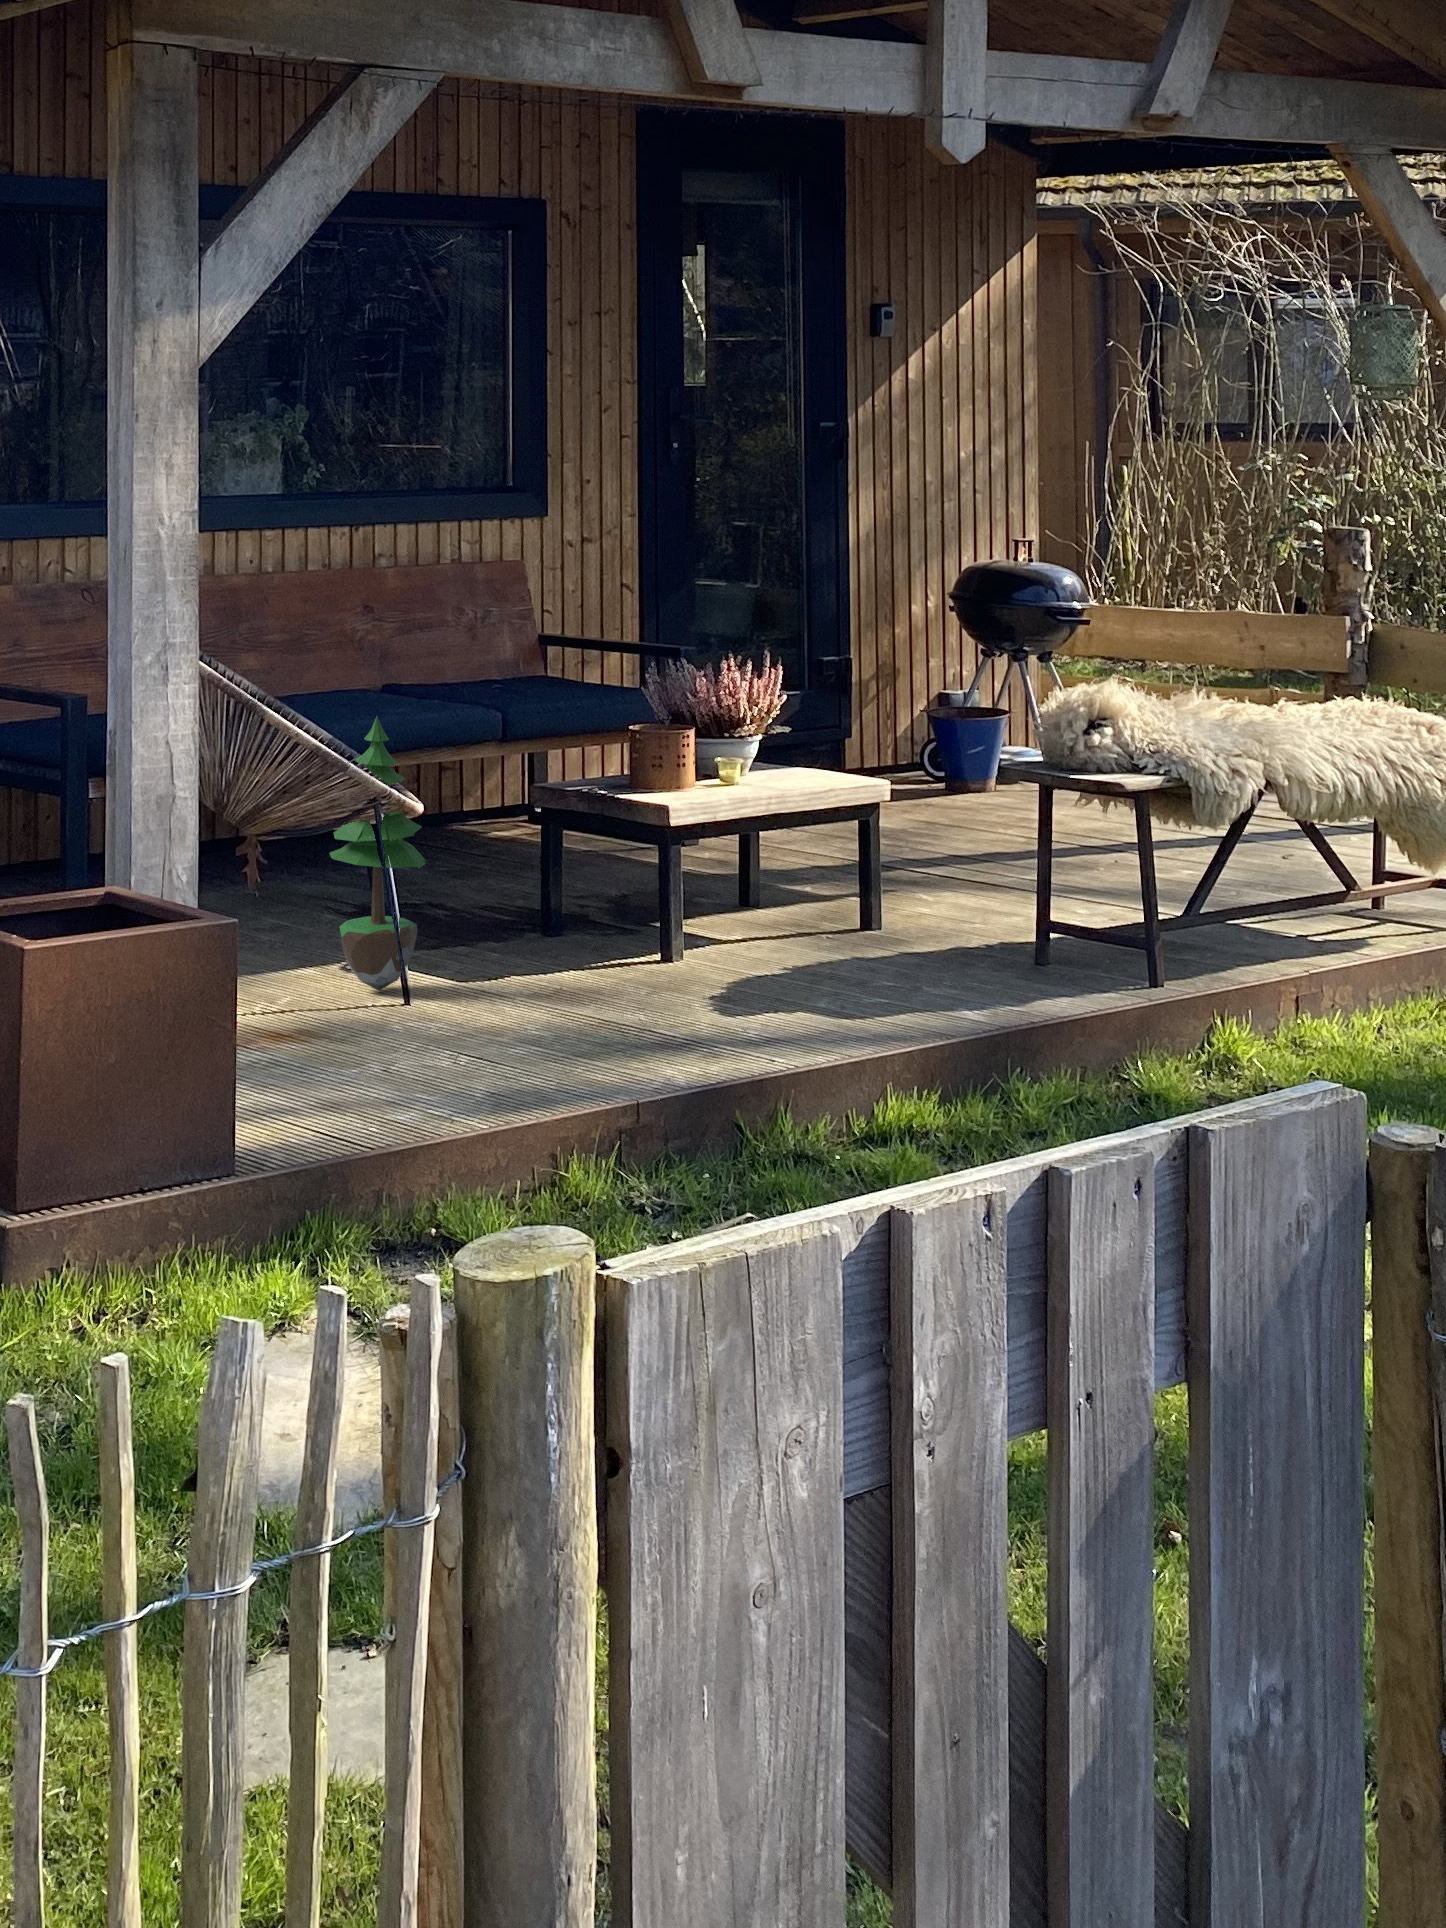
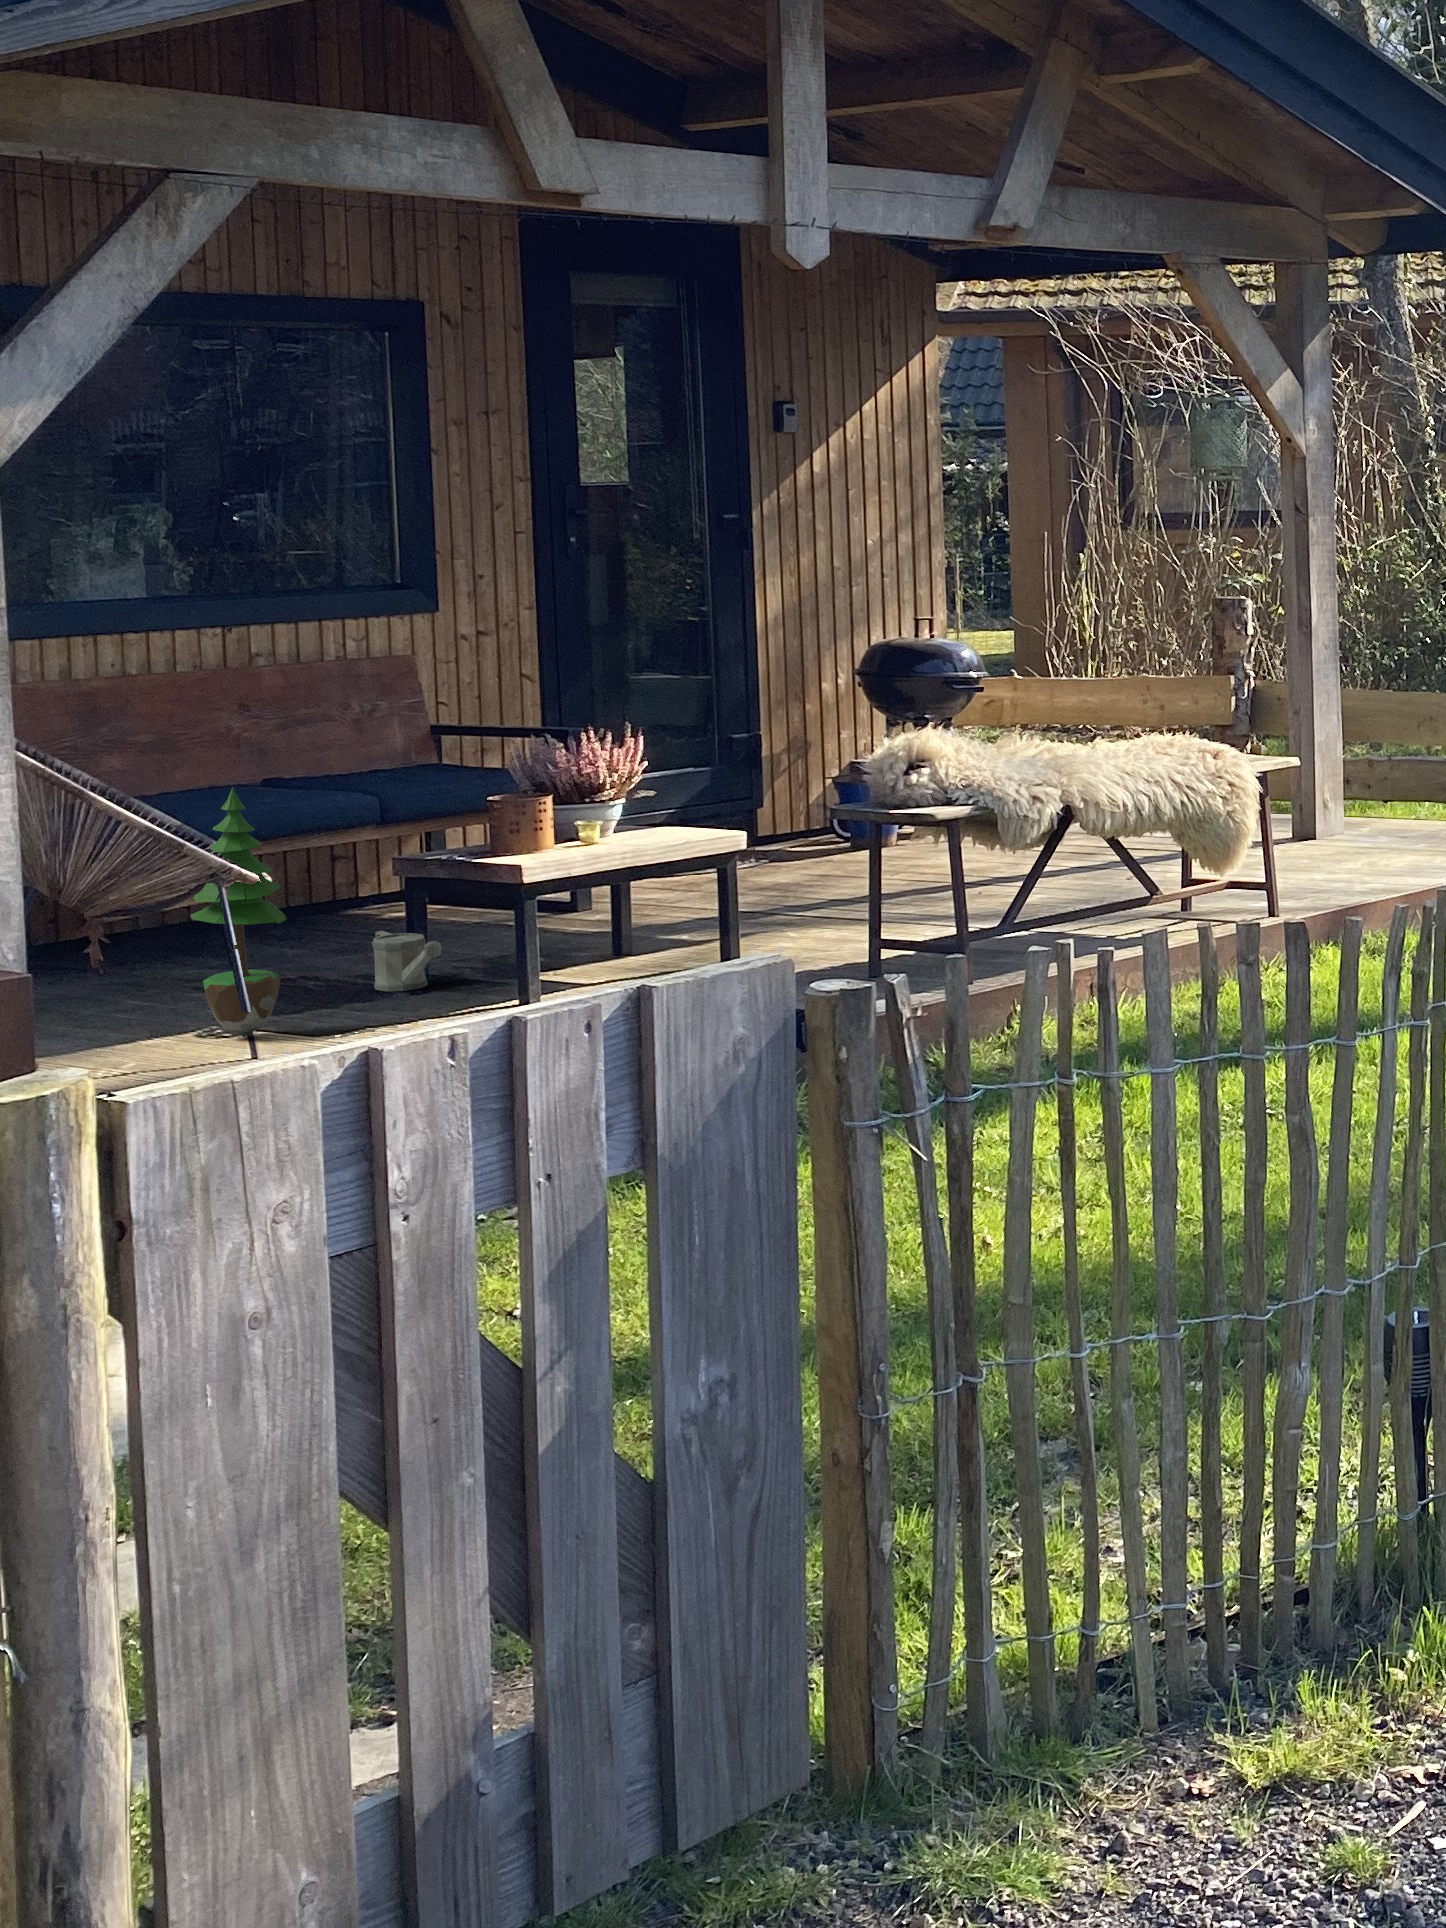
watering can: none [497,875,572,944] -> present [372,931,441,991]

